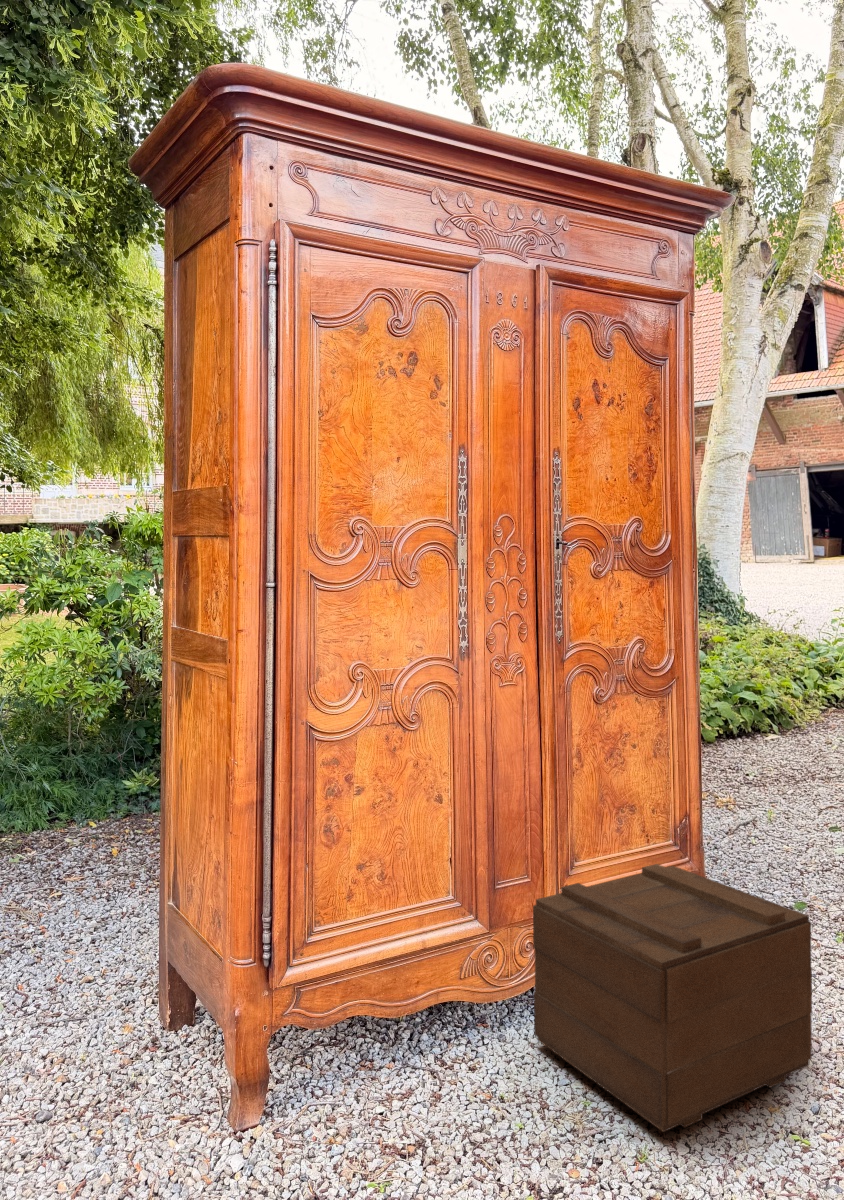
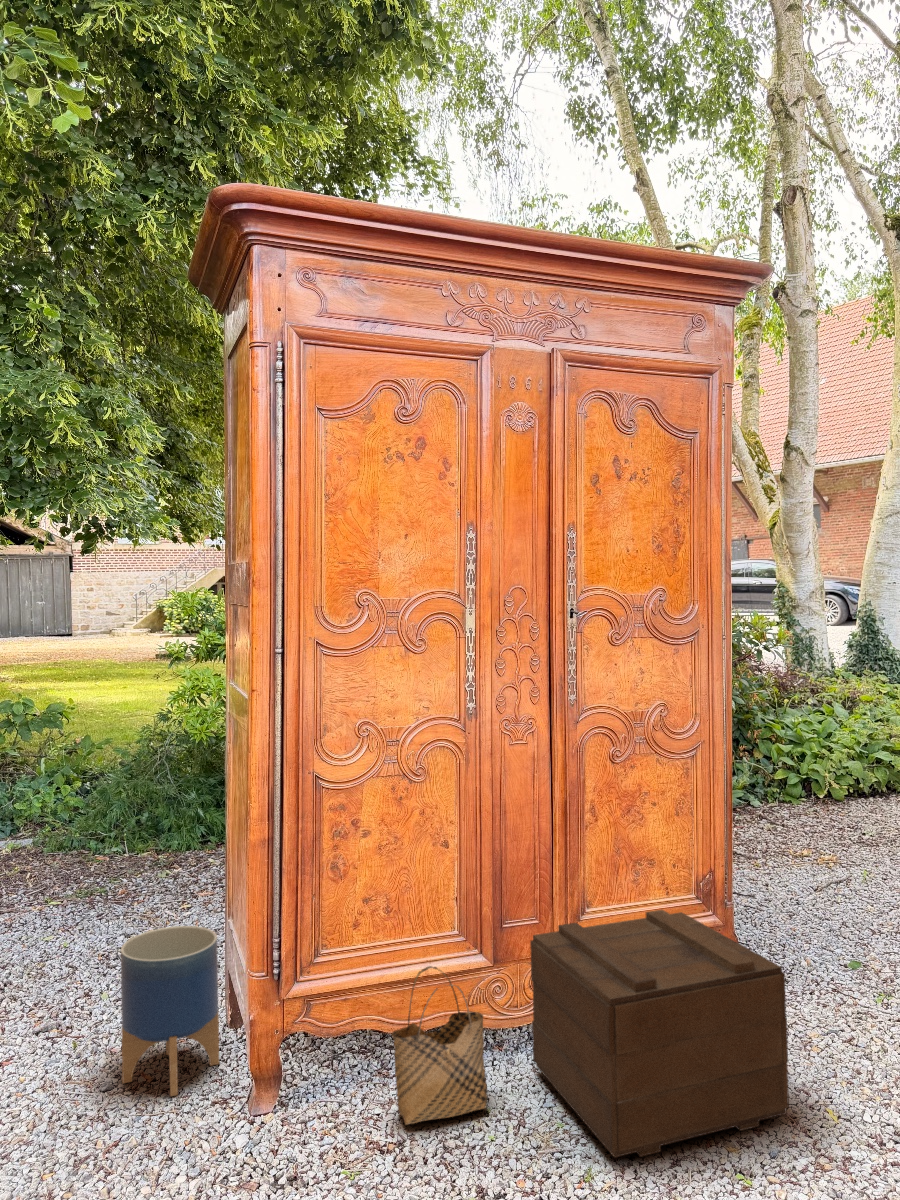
planter: none [52,915,172,1119] -> present [121,926,219,1096]
woven basket: none [402,941,503,1122] -> present [392,966,487,1125]

